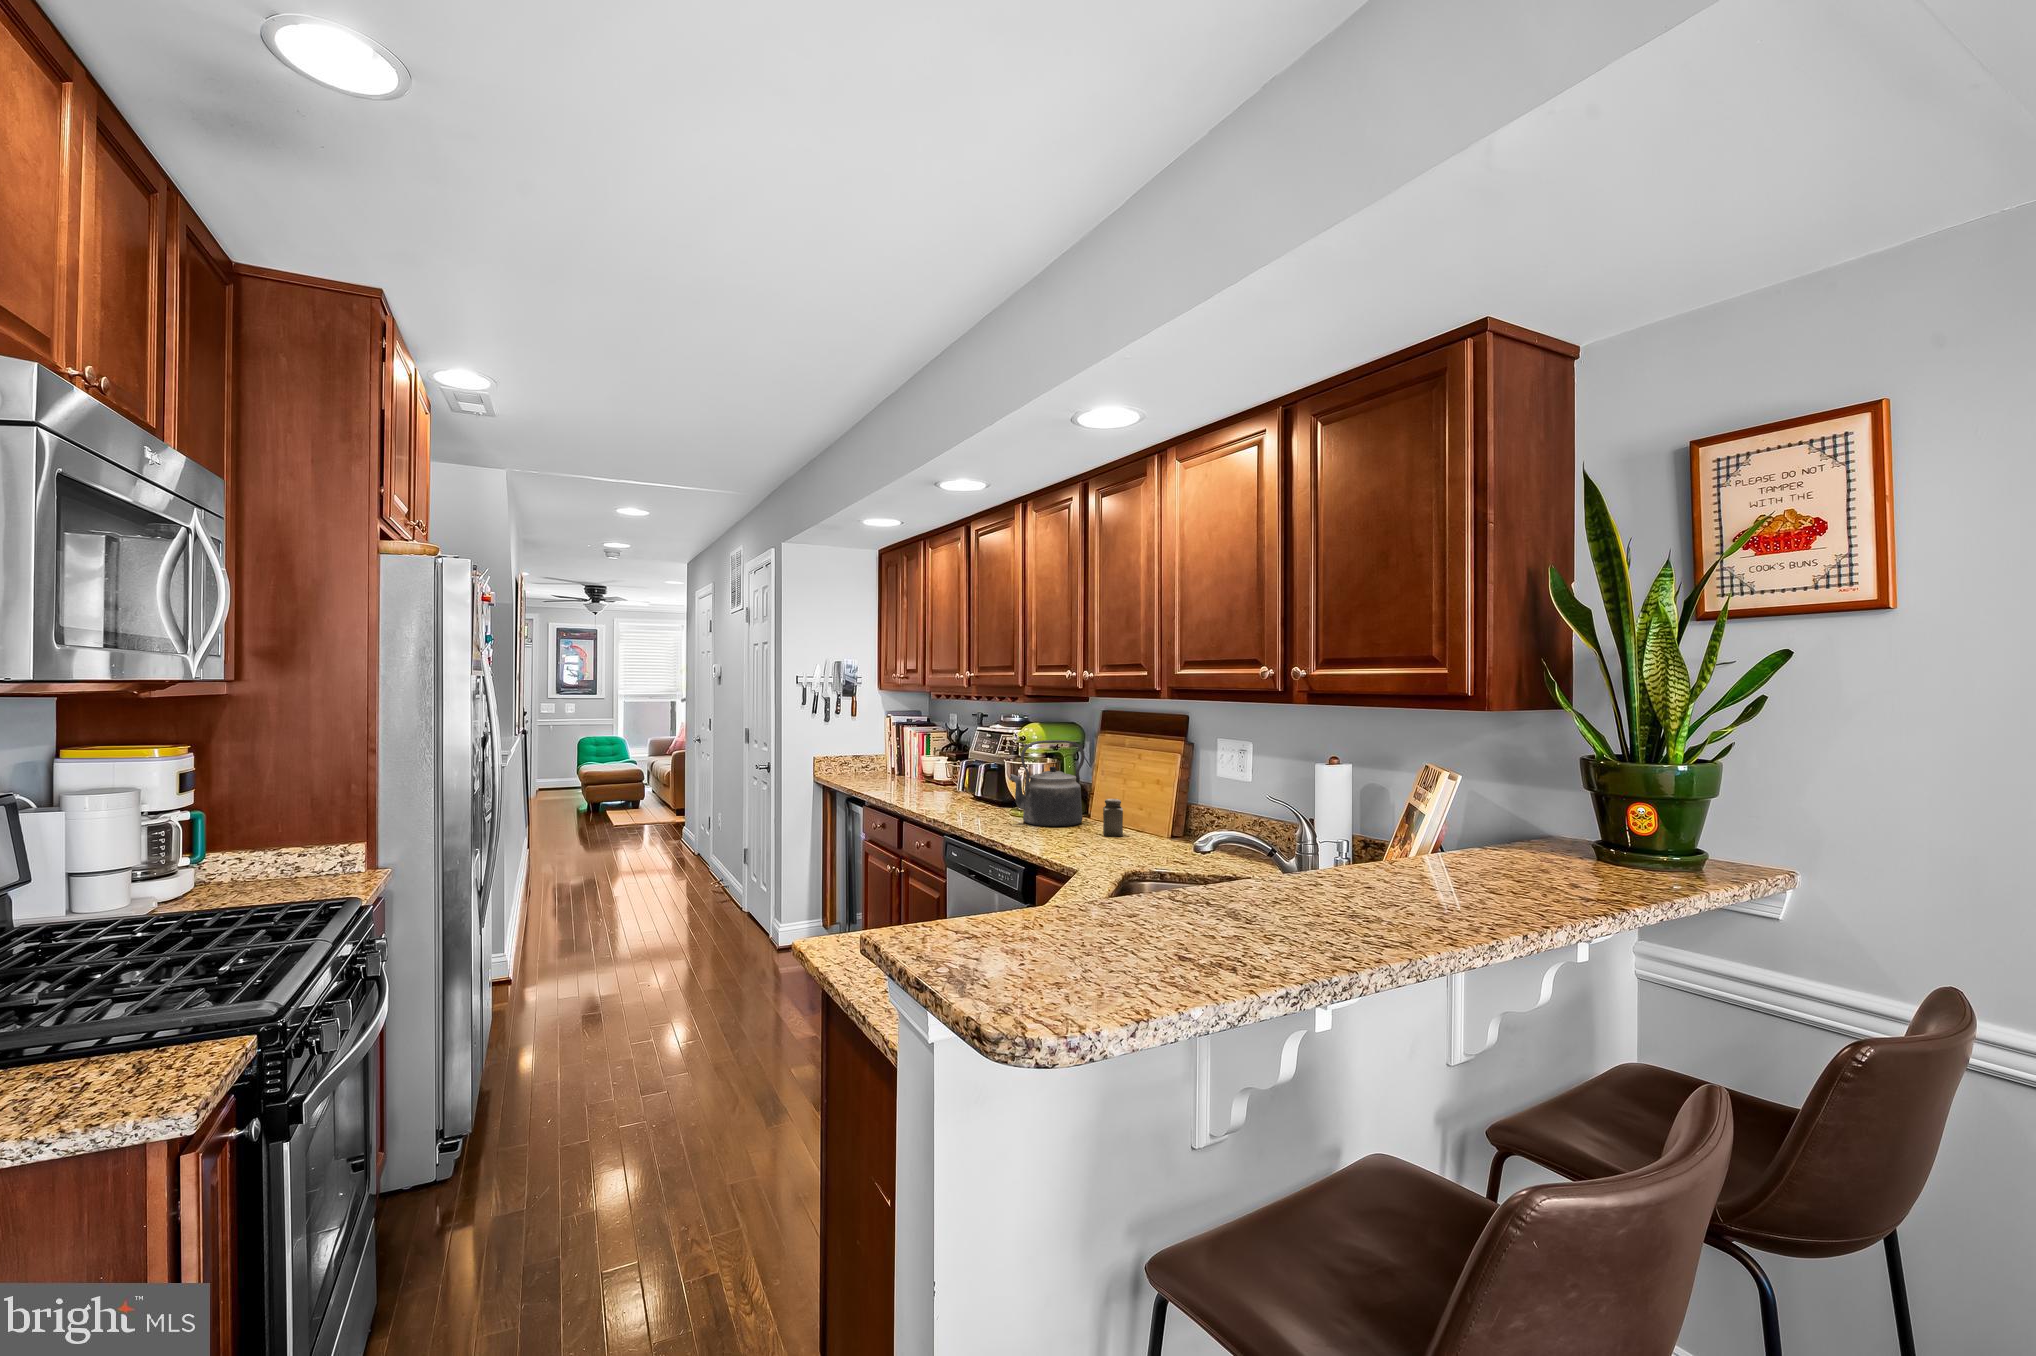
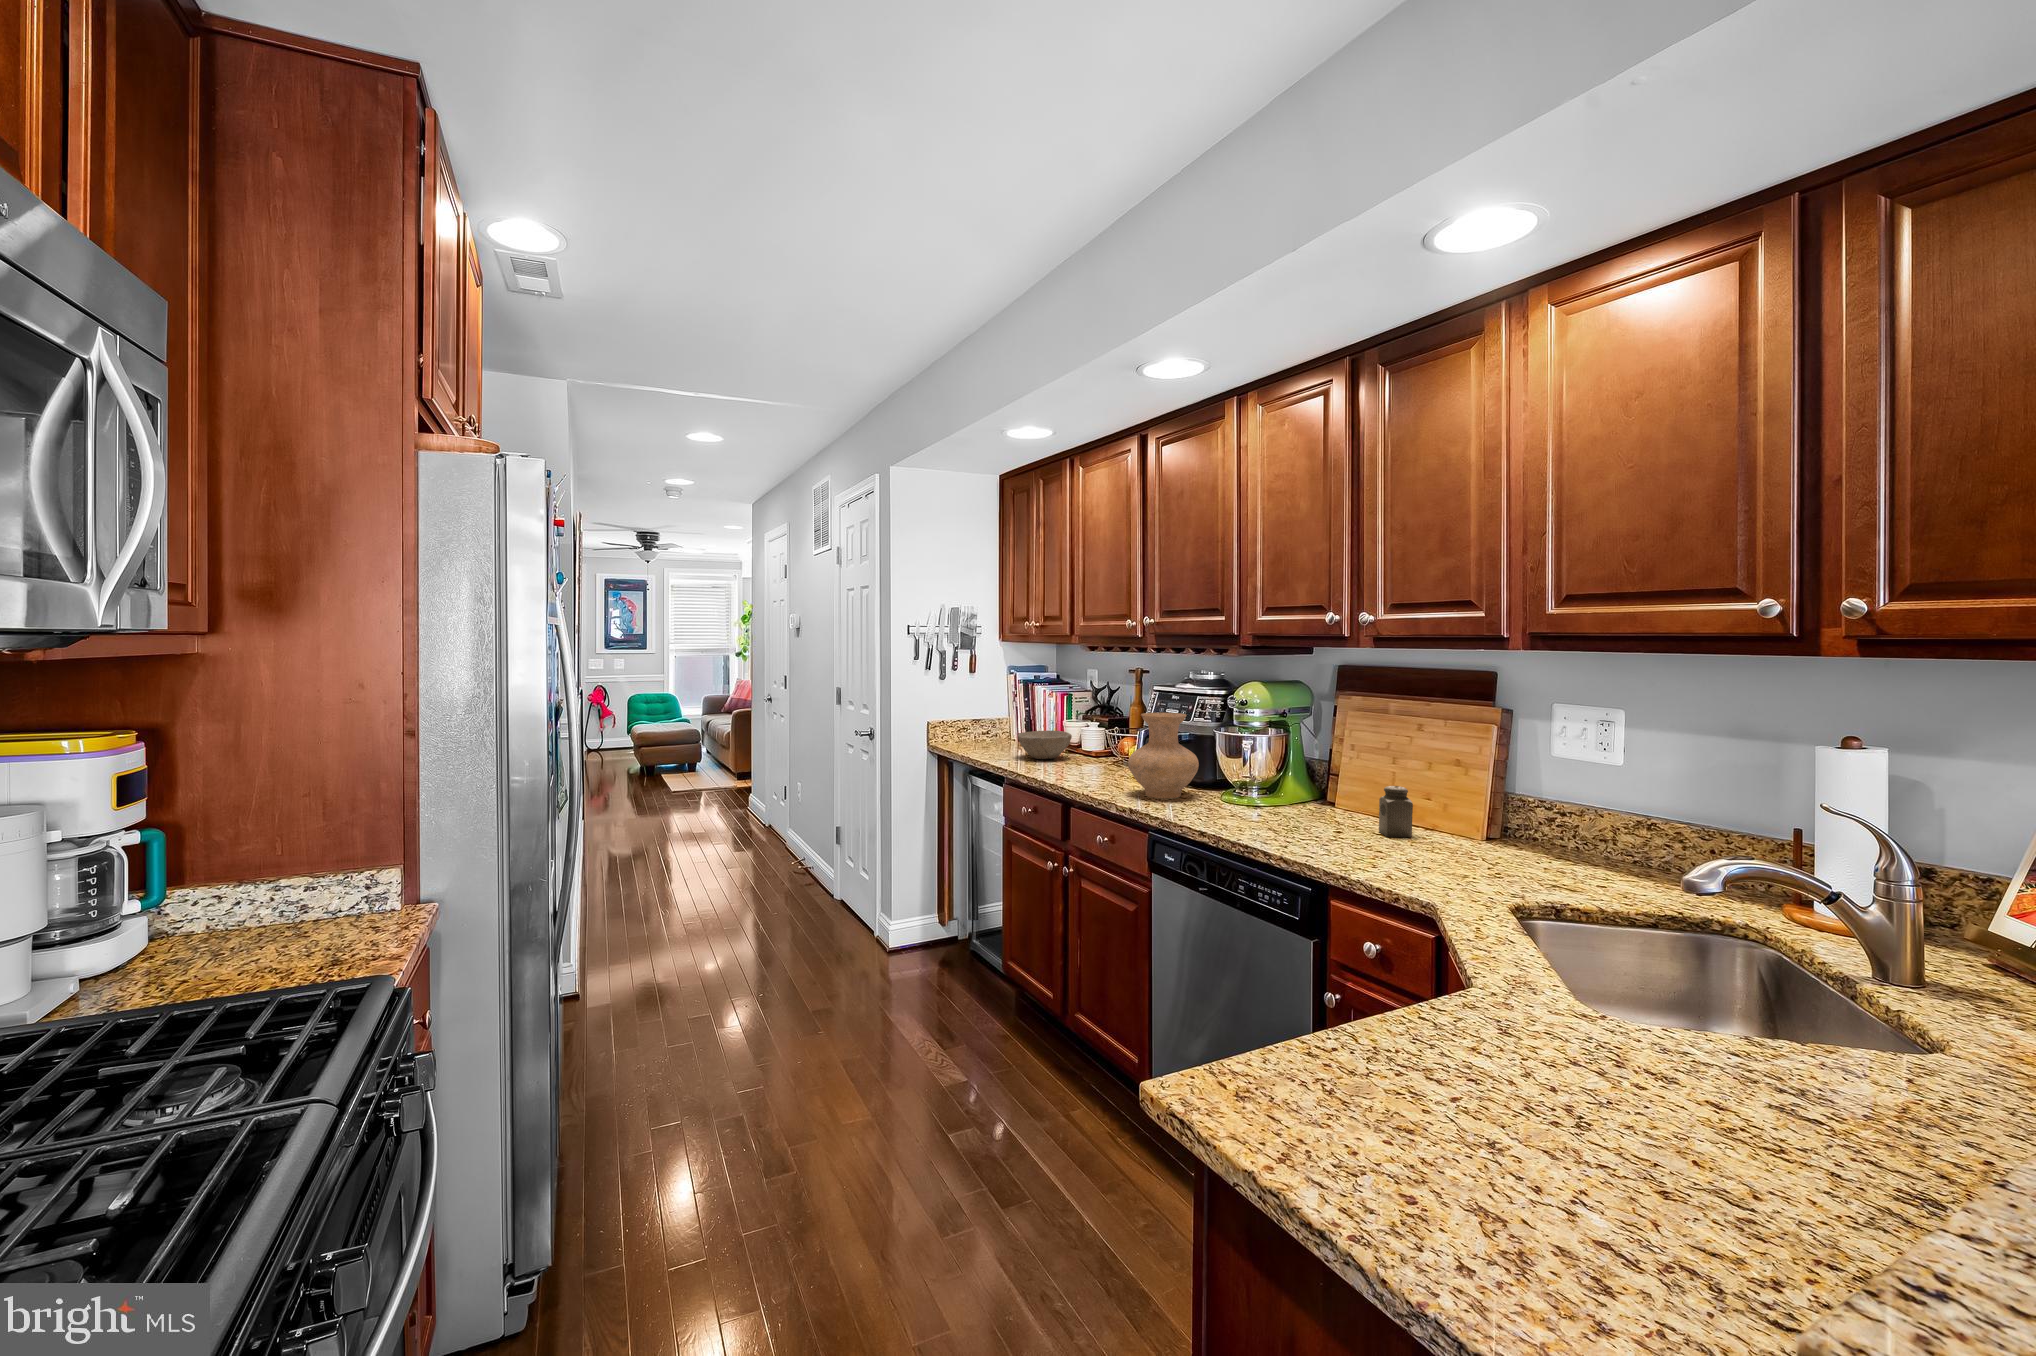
kettle: present [1010,740,1085,826] -> none [1238,706,1332,820]
vase: none [942,746,996,813] -> present [1128,712,1199,798]
bowl: none [879,763,923,786] -> present [1018,731,1072,759]

